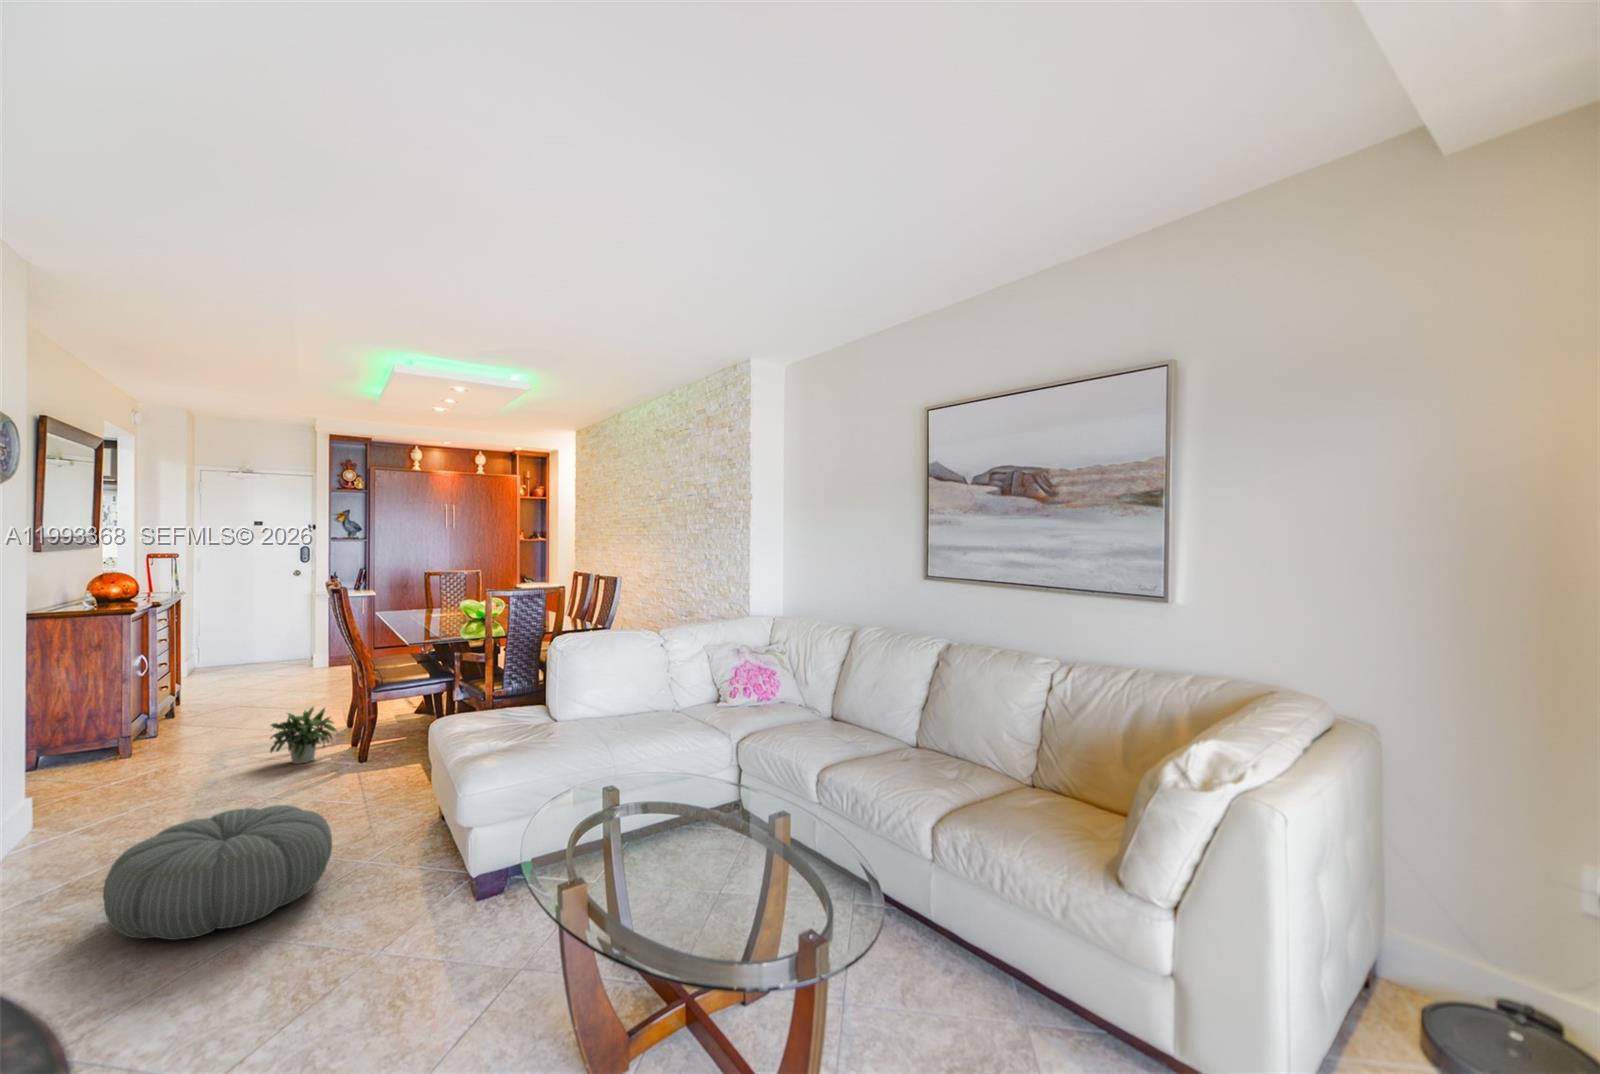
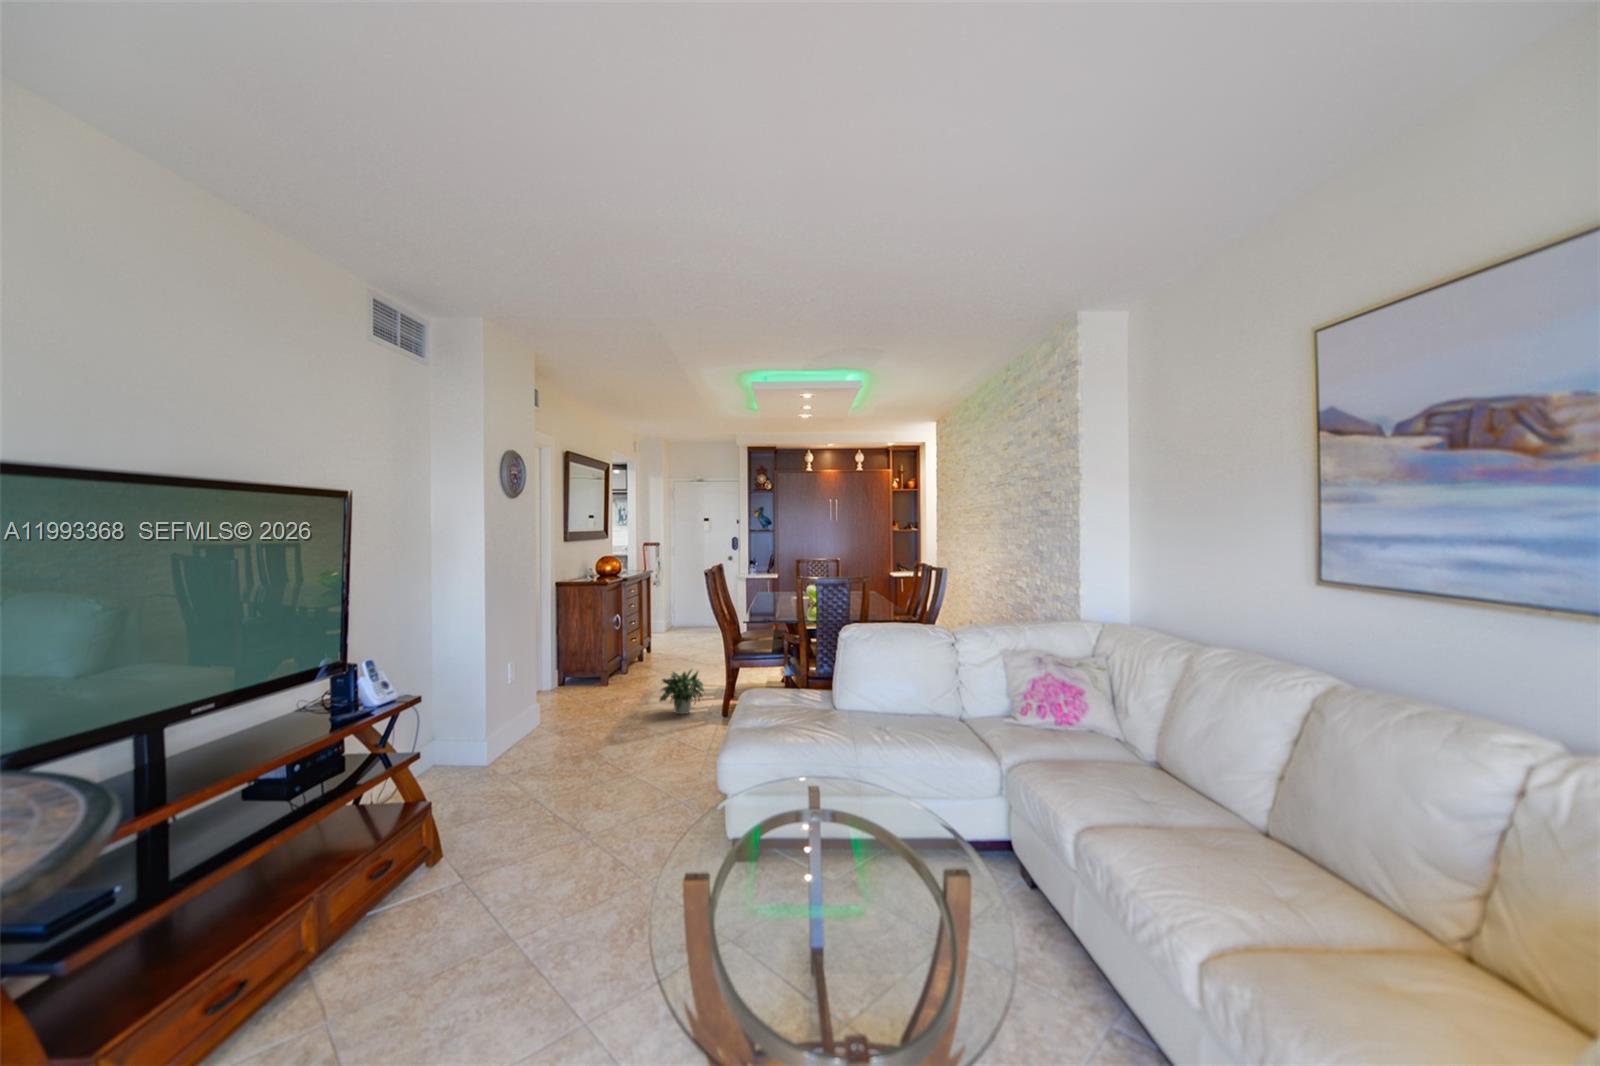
pouf: present [103,805,332,940] -> none [496,745,644,839]

